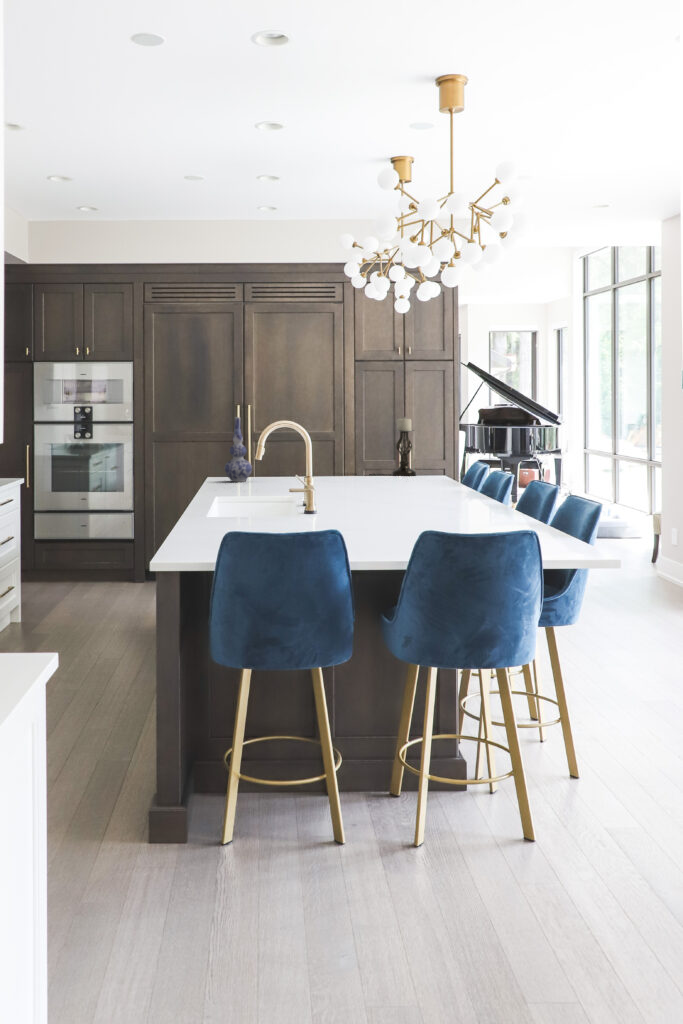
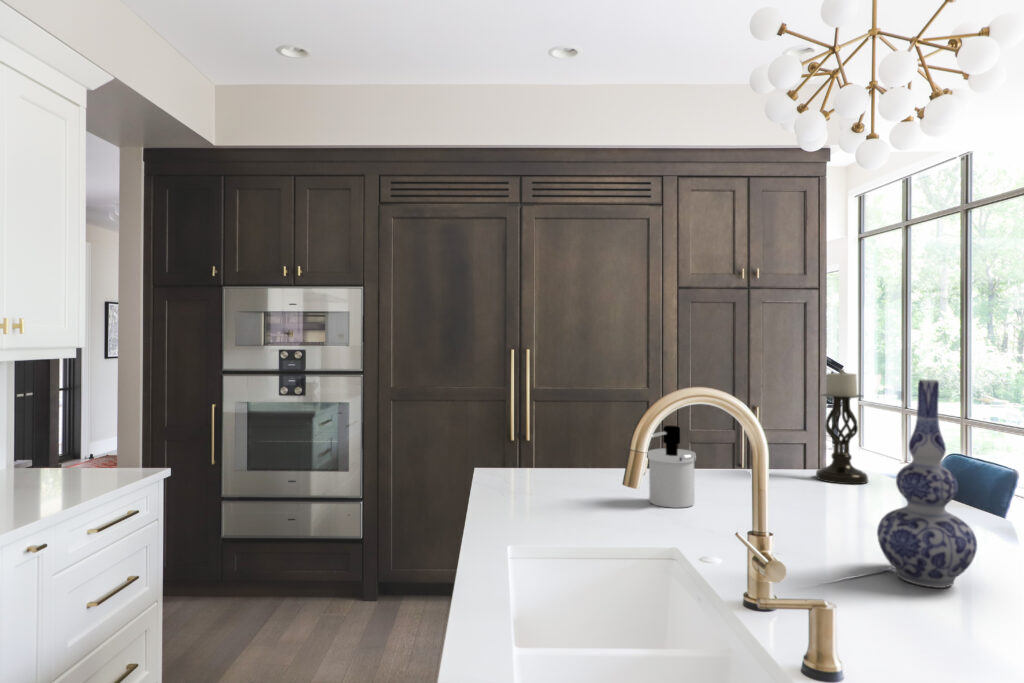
vase: present [225,417,252,482] -> present [877,380,977,588]
soap dispenser: none [284,443,312,480] -> present [648,425,696,508]

